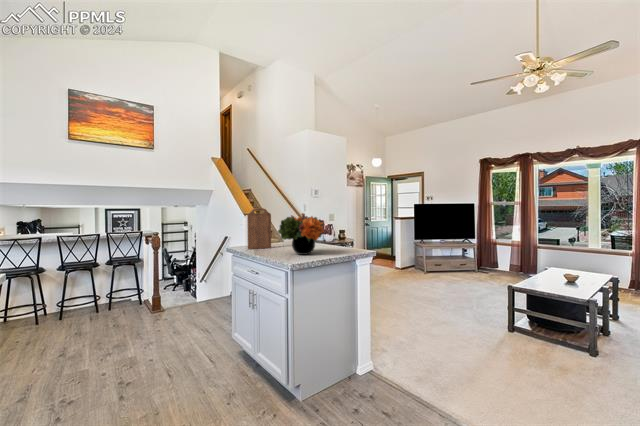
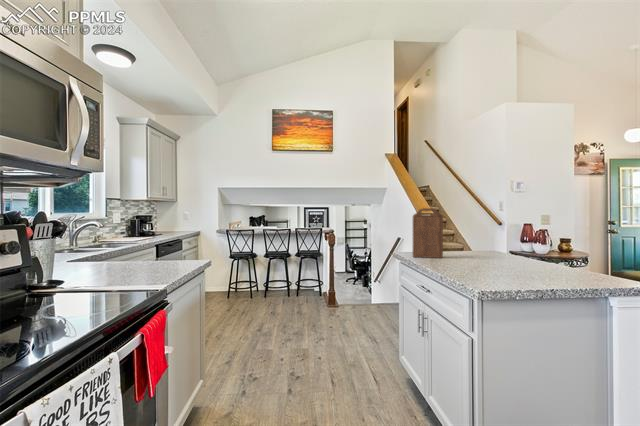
flower arrangement: present [278,213,324,255] -> none [447,216,522,274]

